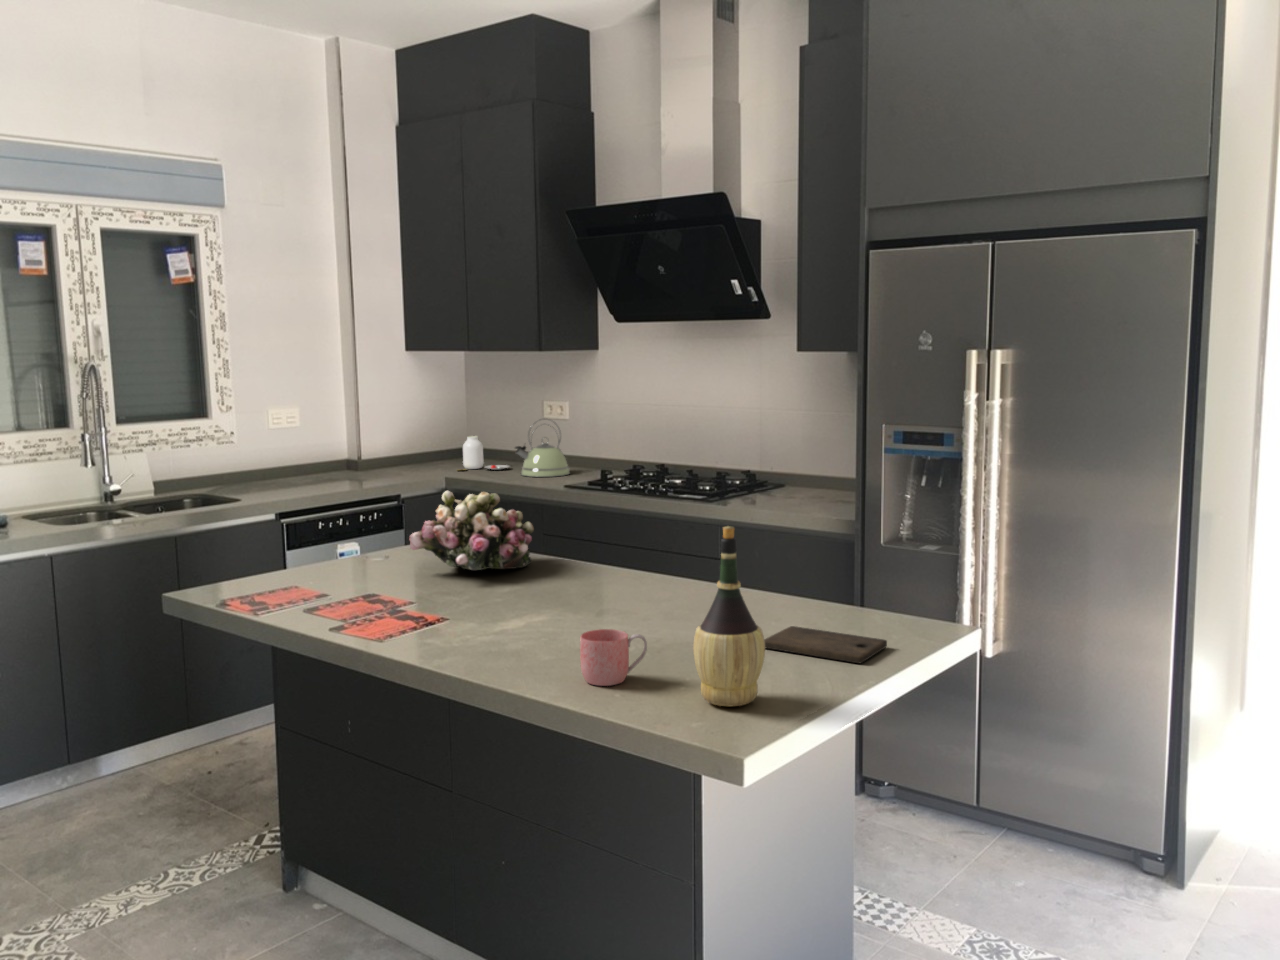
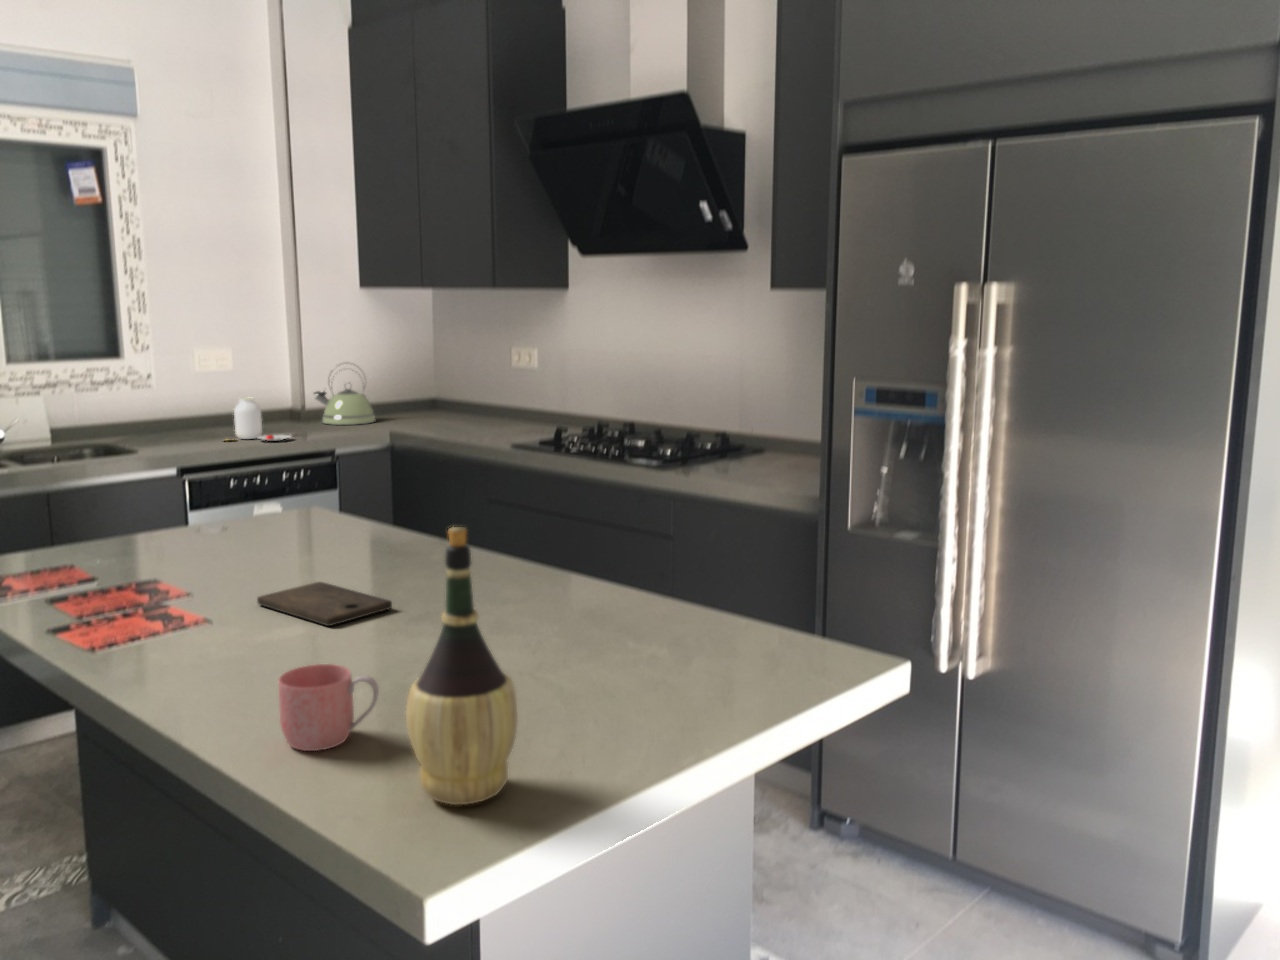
kettle: present [515,419,570,477] -> present [314,374,375,425]
jar: present [463,436,509,470] -> present [234,398,291,441]
flower arrangement: present [409,491,534,570] -> none [224,450,392,552]
cutting board: present [765,626,887,663] -> present [257,582,392,626]

